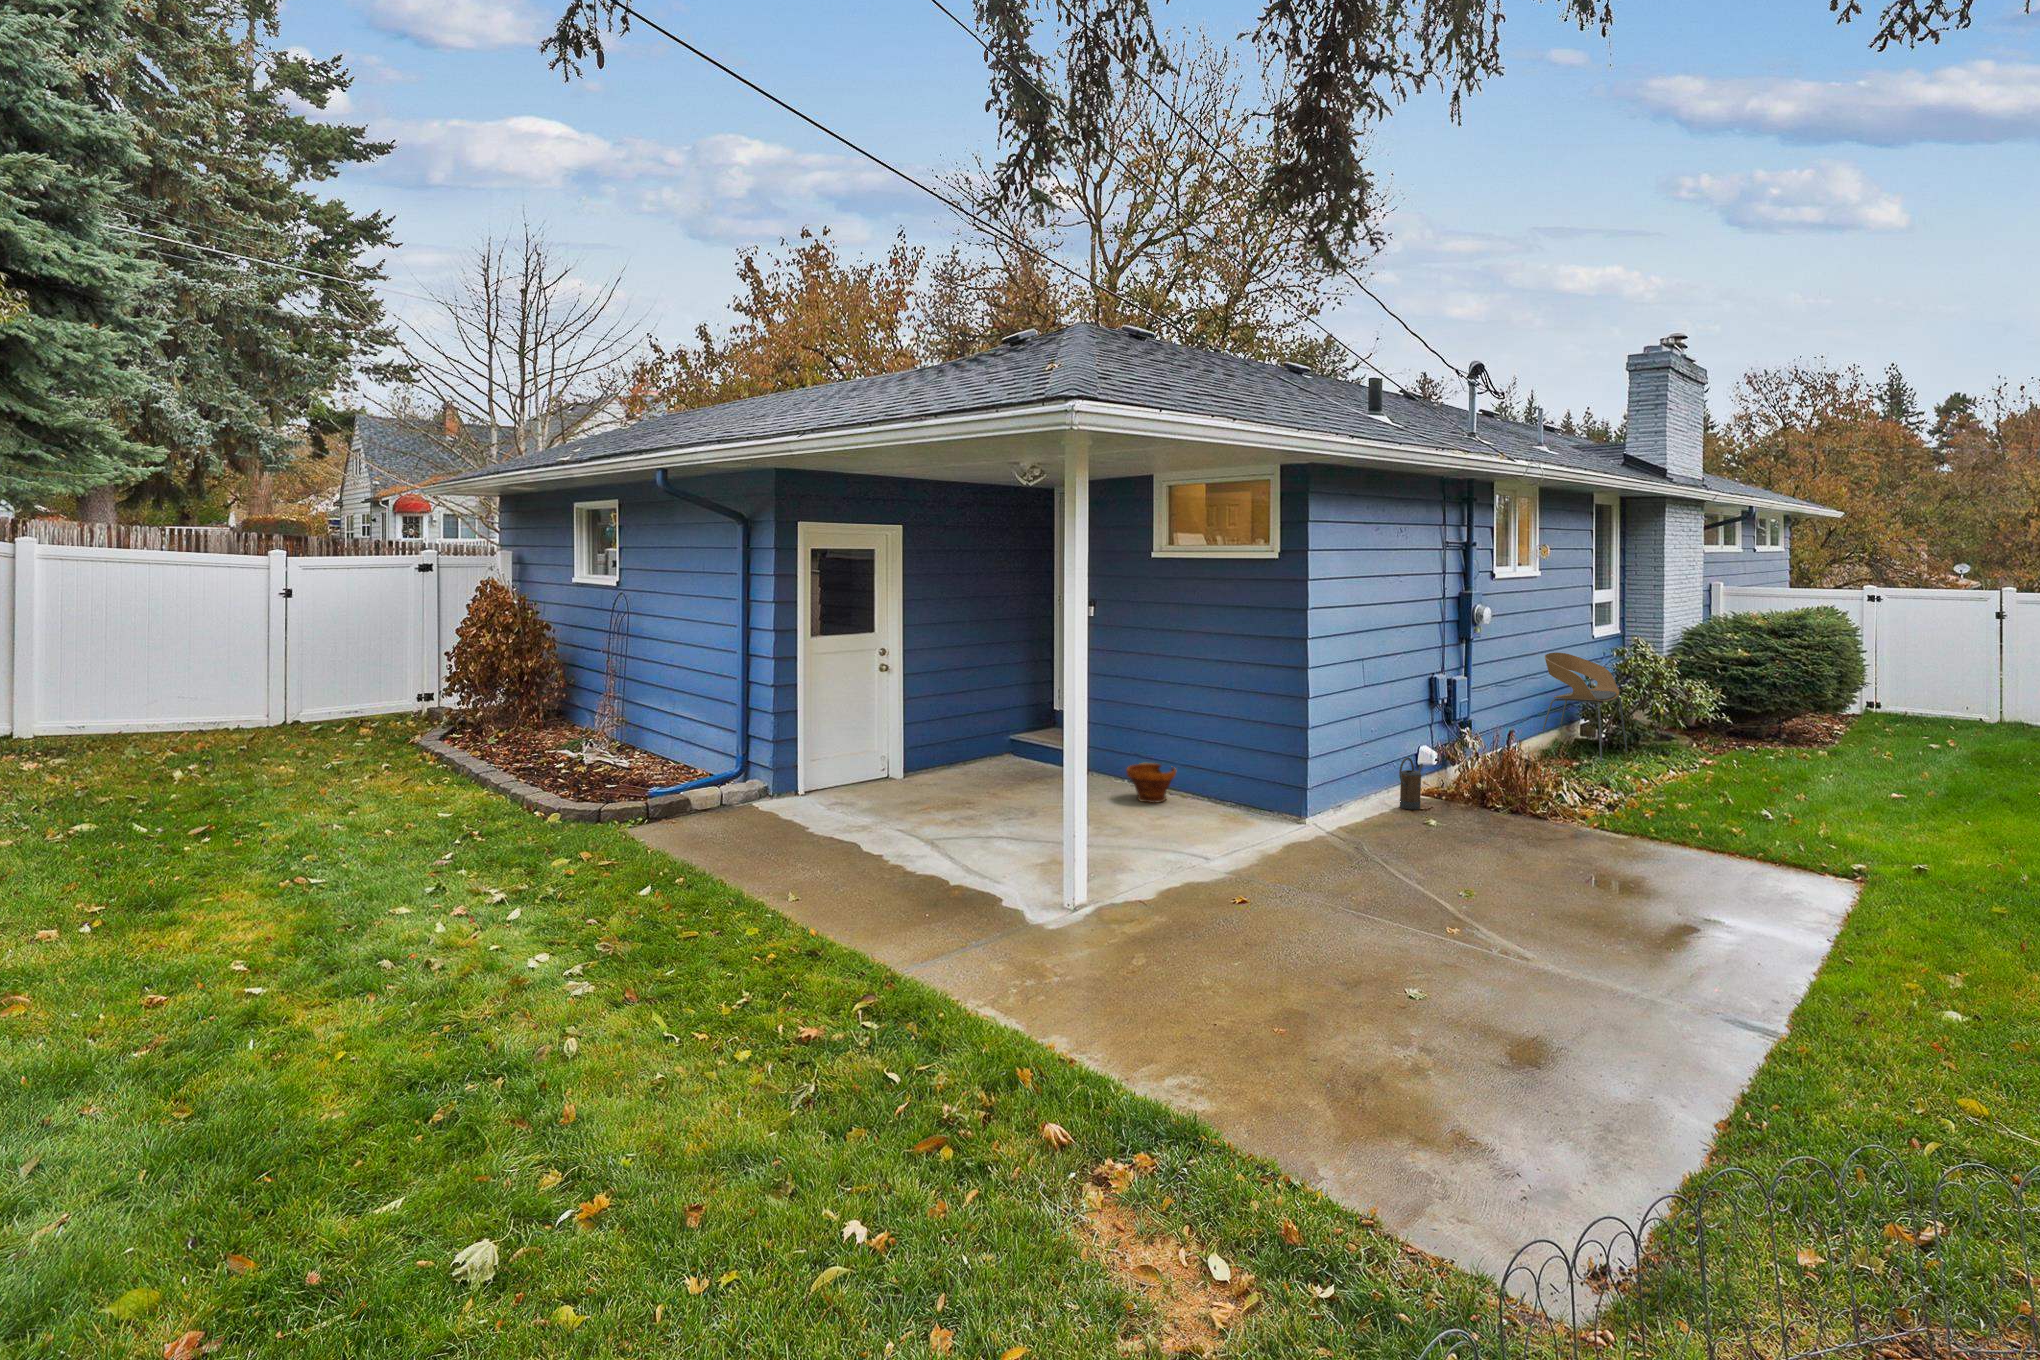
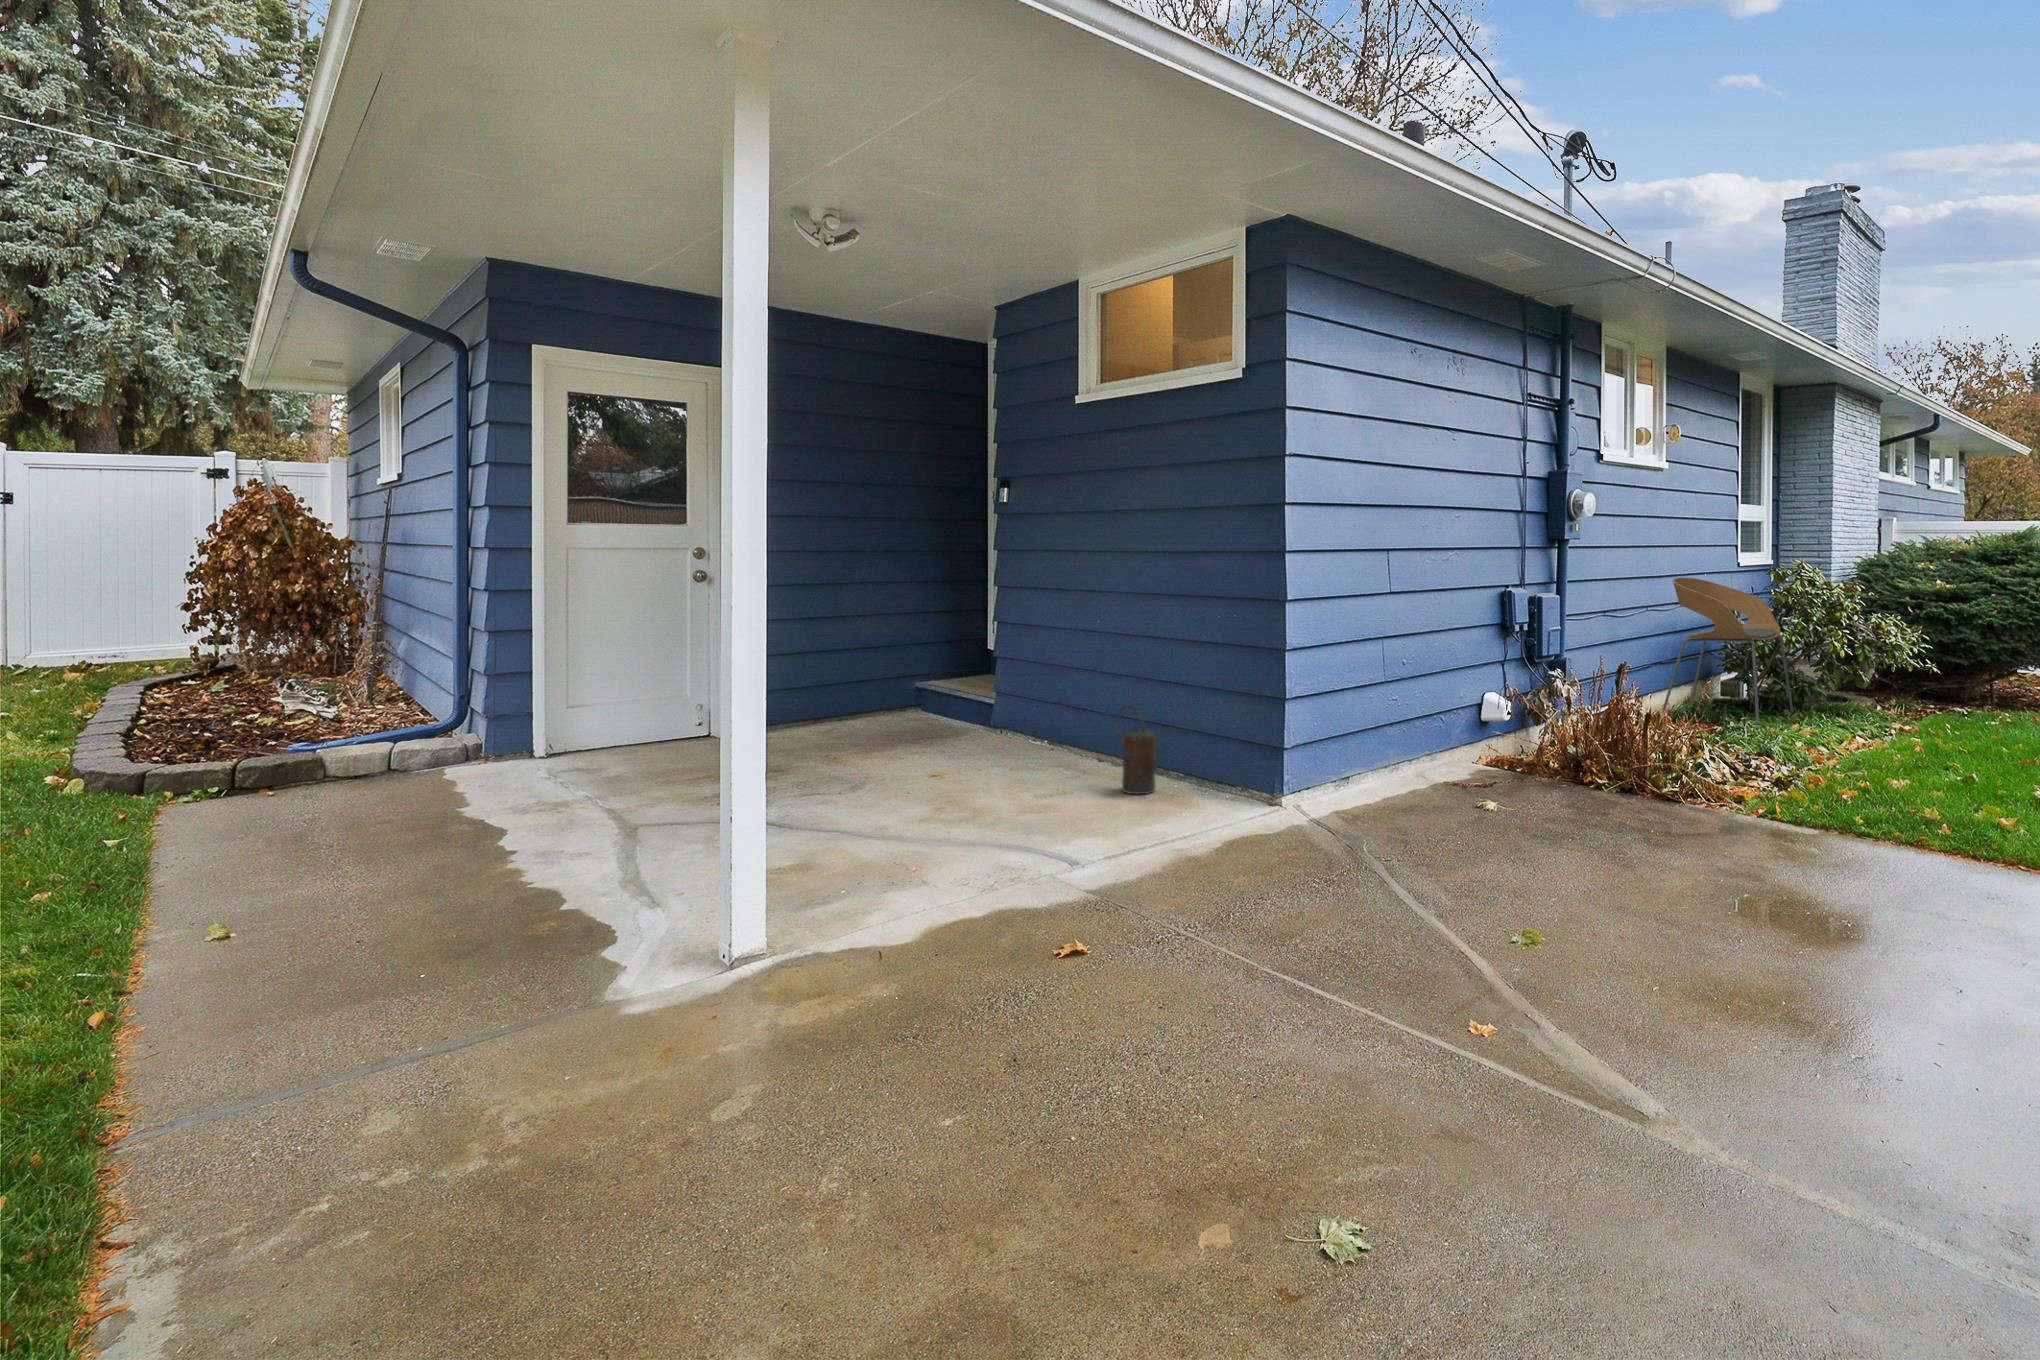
watering can: present [1399,757,1423,809] -> present [1115,705,1164,794]
planter: present [1126,763,1176,802] -> none [1021,713,1098,772]

